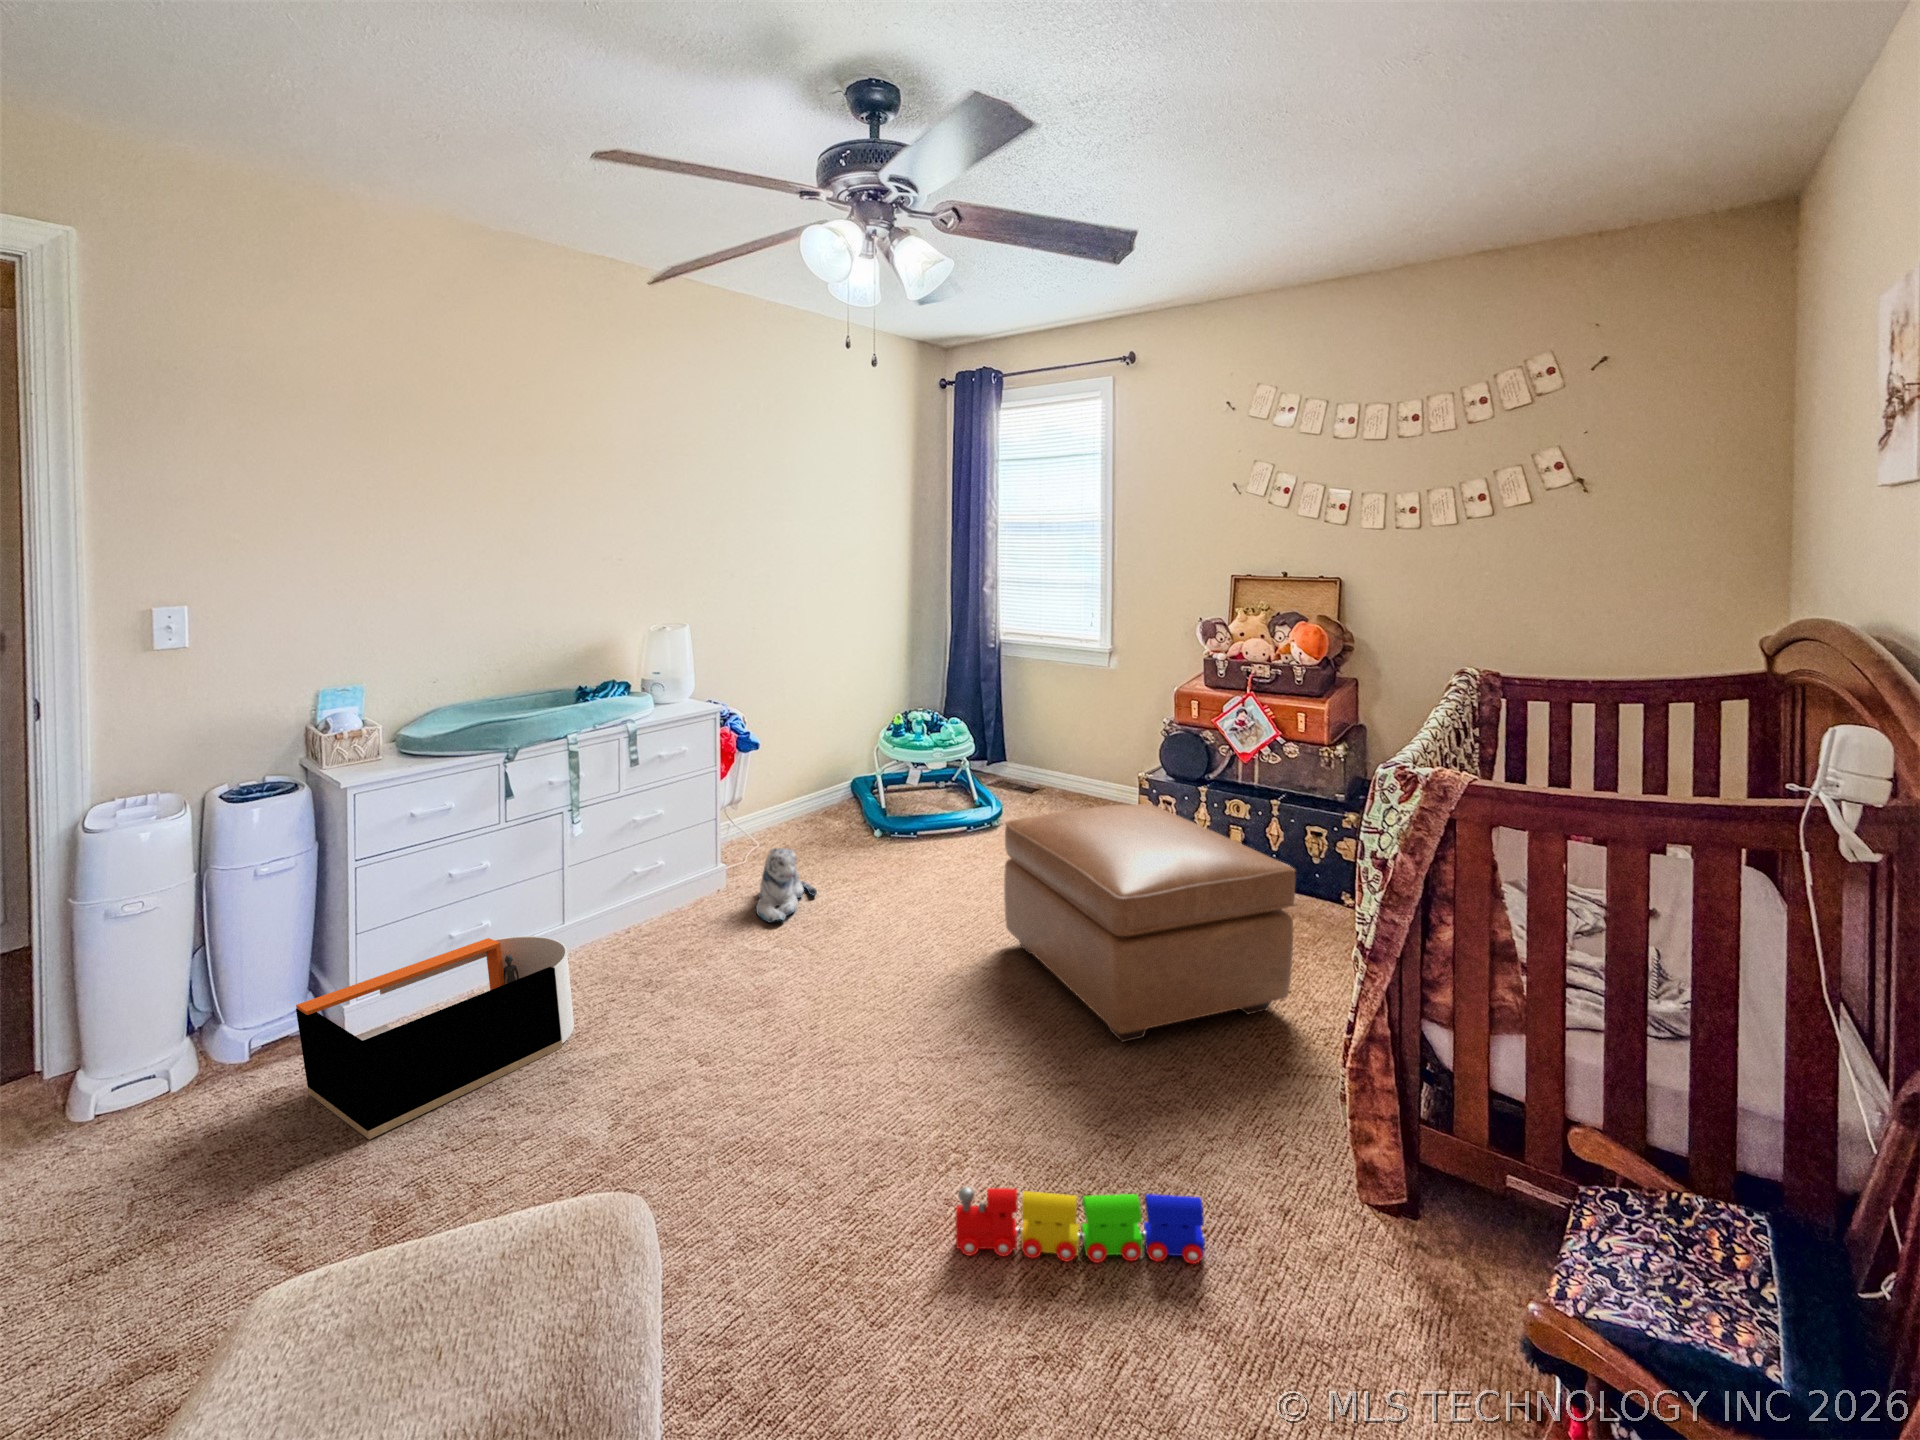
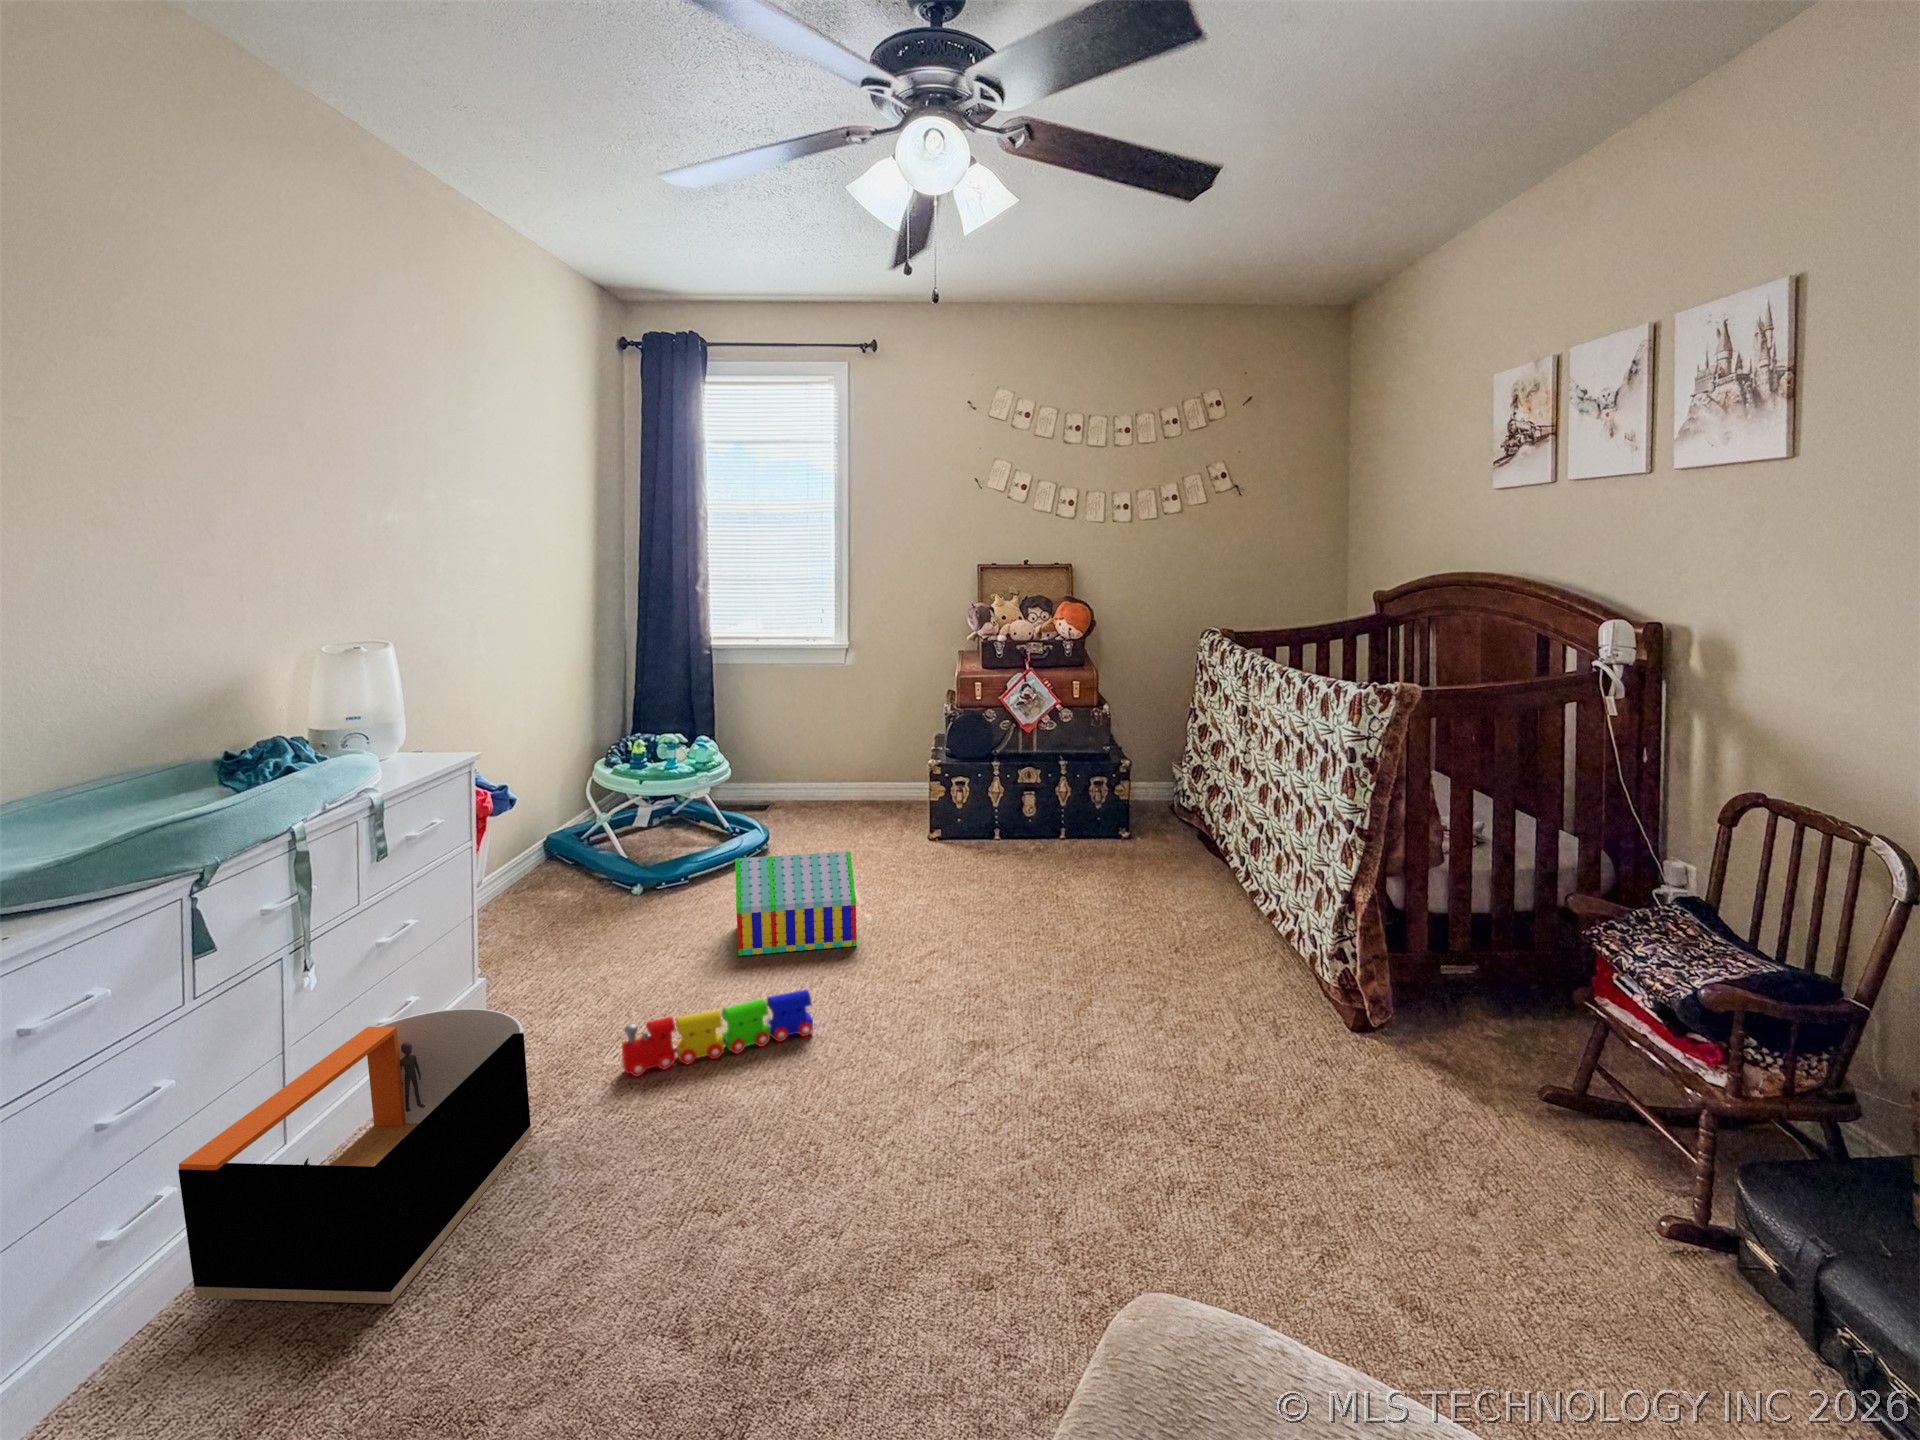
ottoman: present [1004,804,1296,1042] -> none [902,772,1191,976]
plush toy: present [756,848,817,923] -> none [574,872,649,960]
toy house: none [846,852,972,952] -> present [735,851,857,956]
toy train: present [955,1187,1205,1264] -> present [622,989,813,1076]

